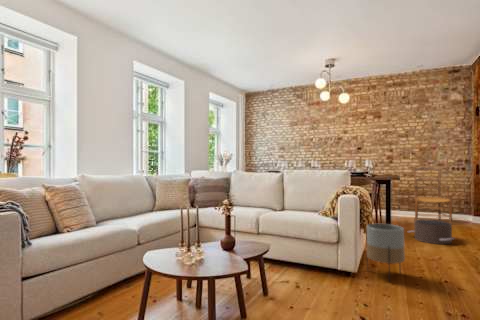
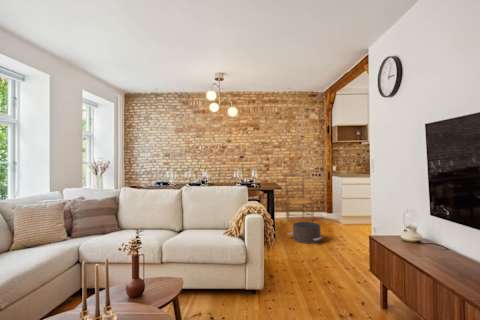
planter: present [367,224,405,265] -> none [269,238,303,295]

